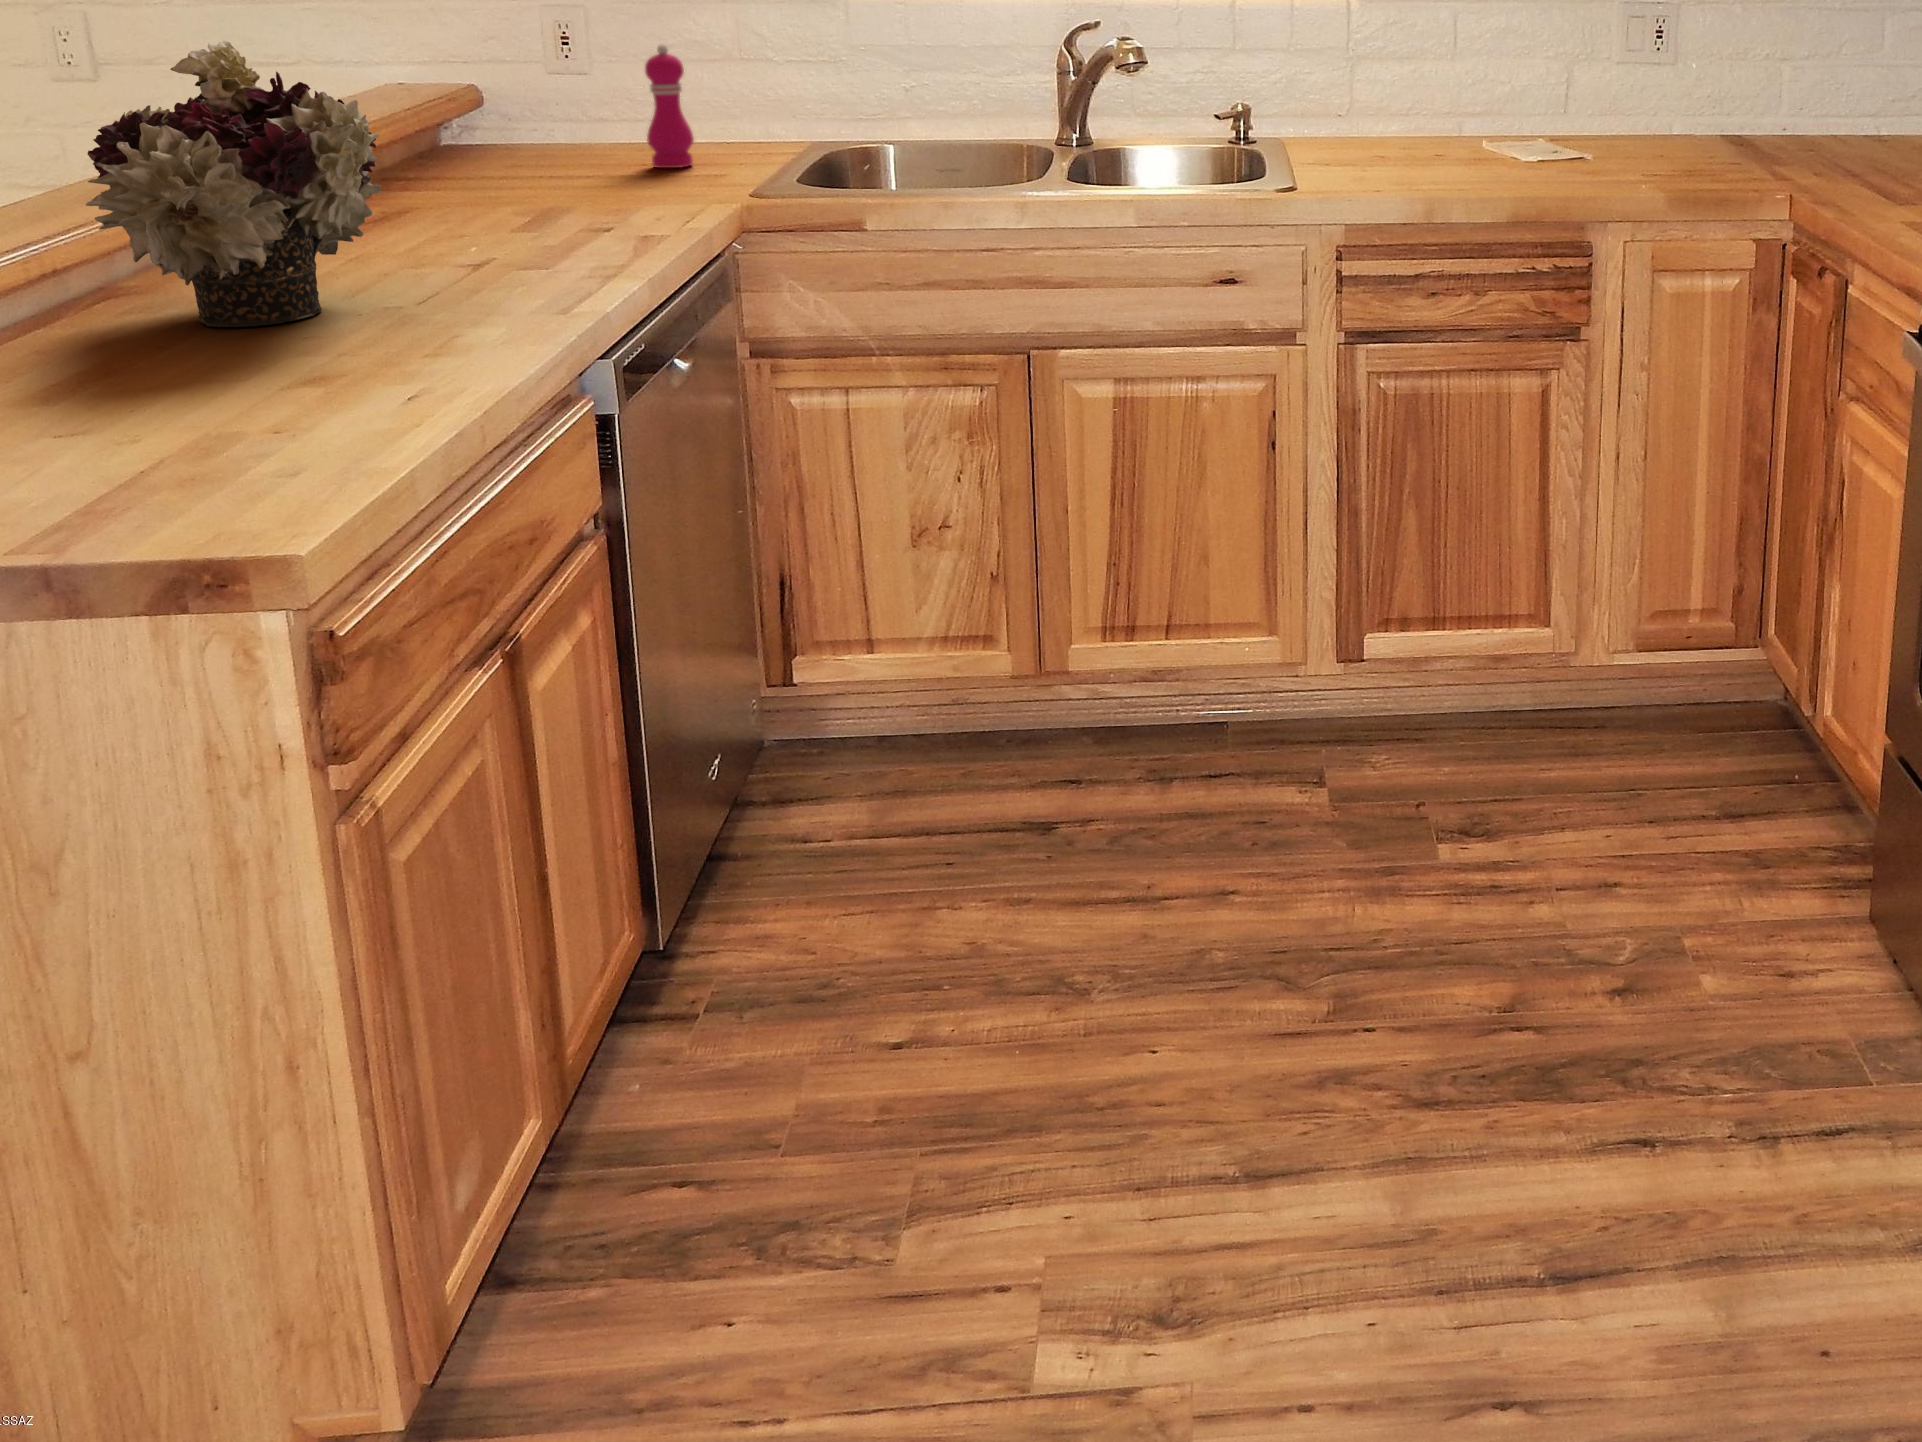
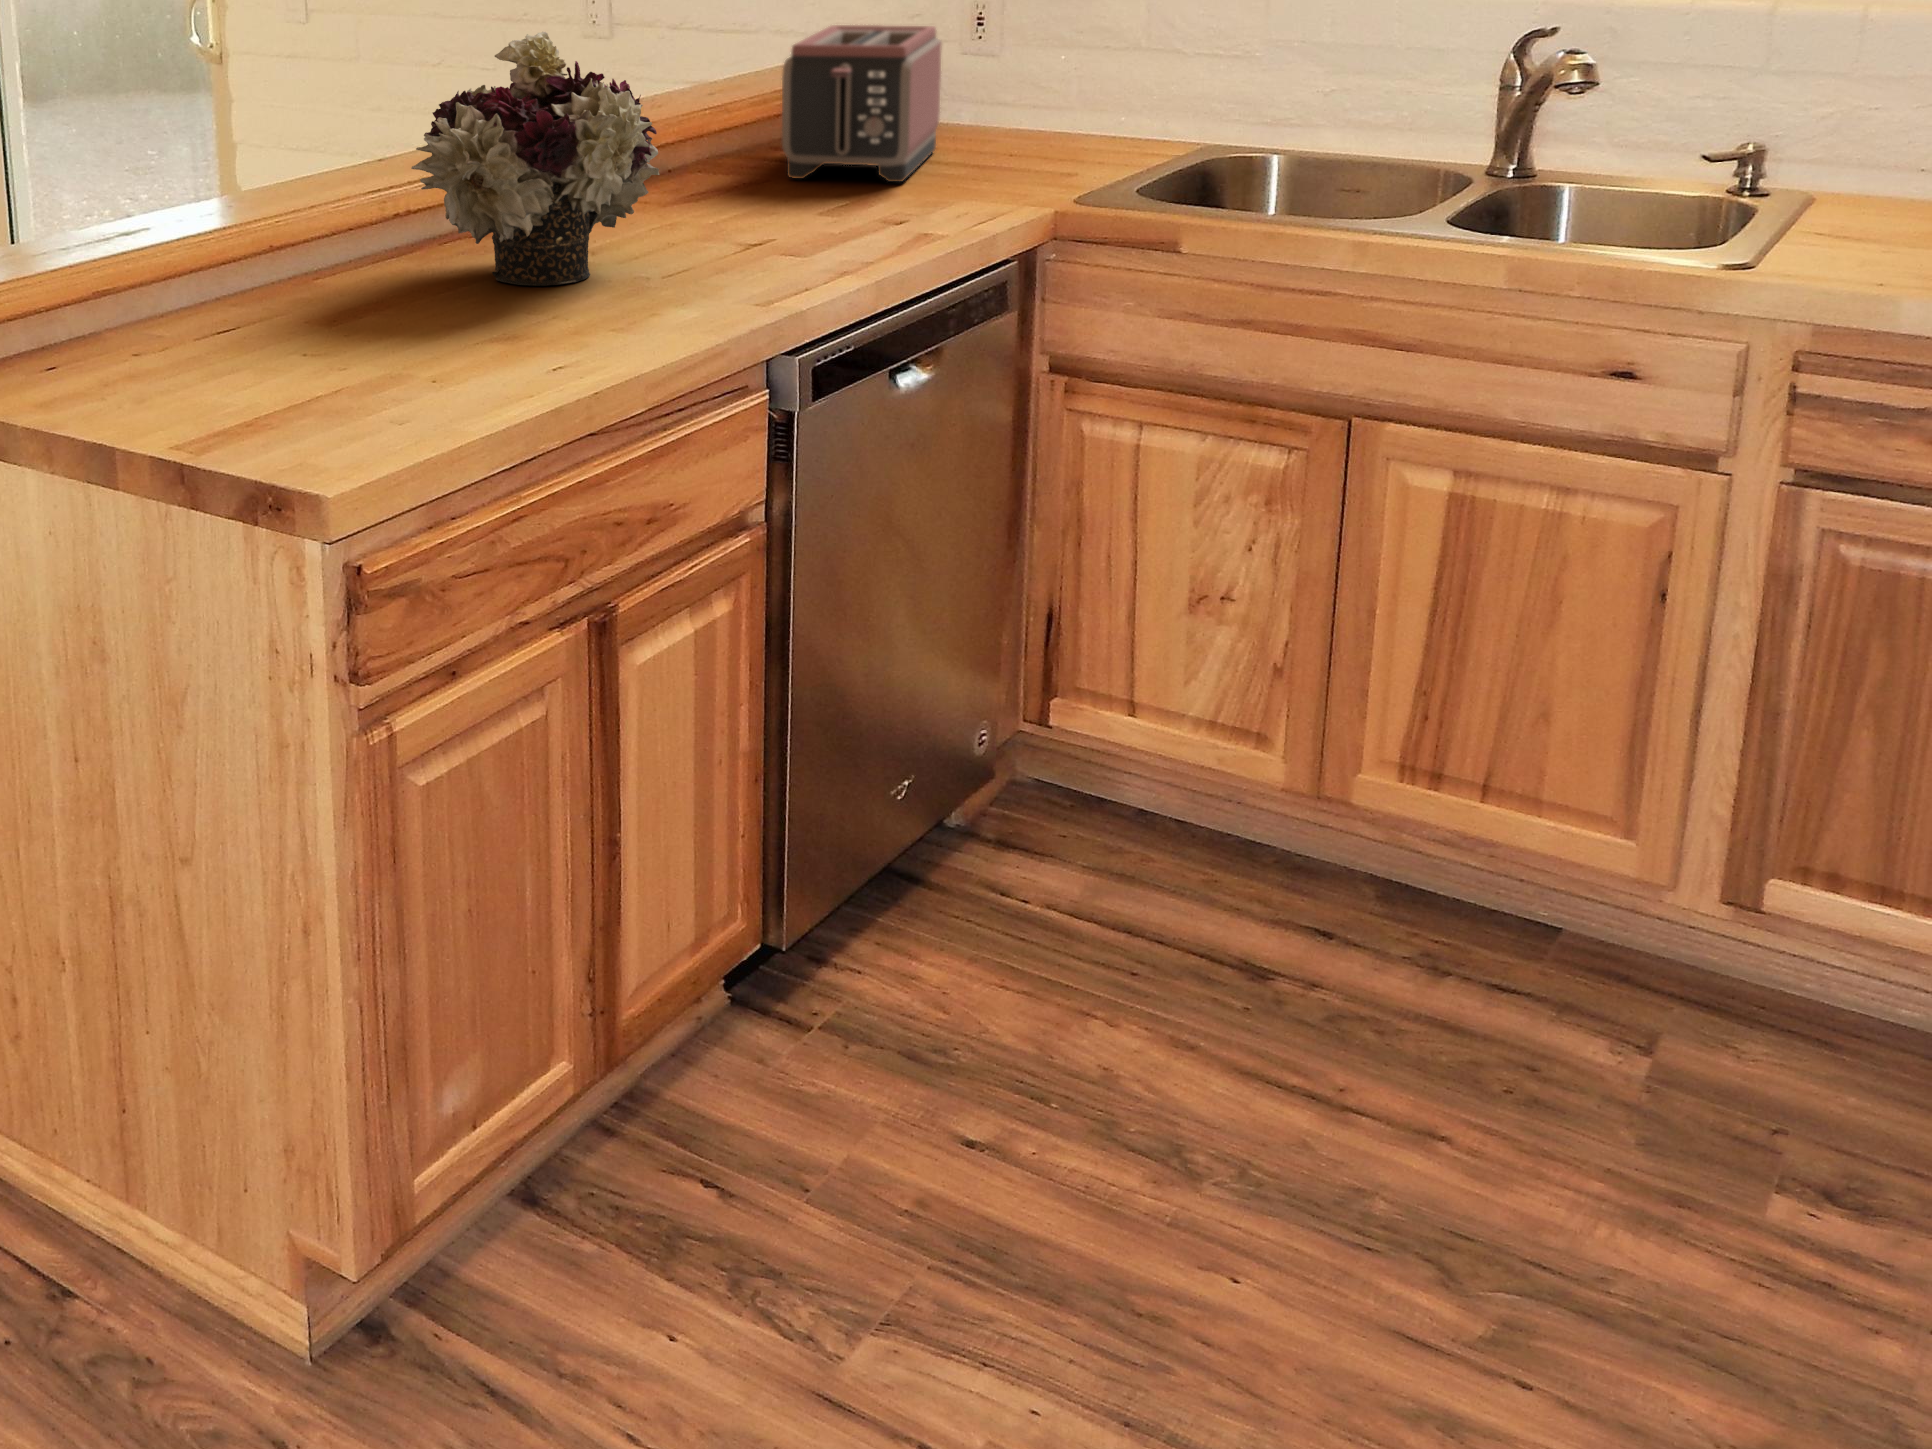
toaster: none [416,43,569,203] -> present [782,25,942,182]
pepper mill: present [645,44,694,168] -> none [1016,32,1063,161]

